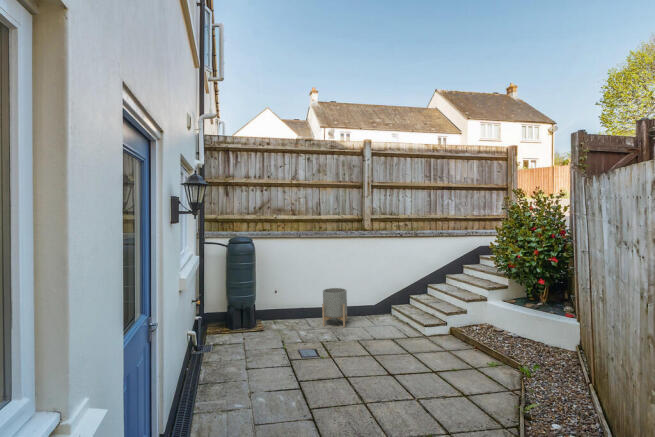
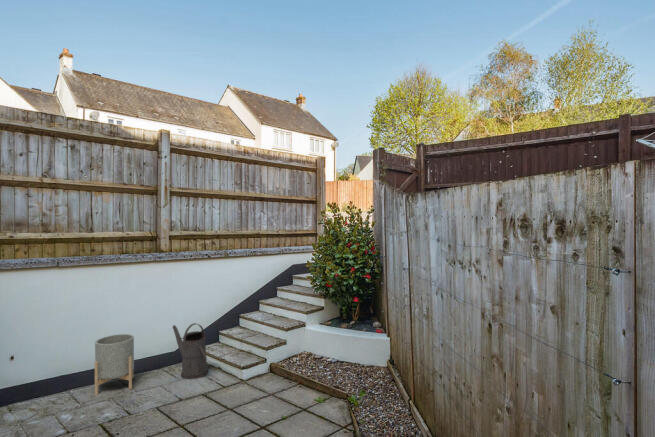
watering can: none [374,287,399,329] -> present [173,323,208,379]

